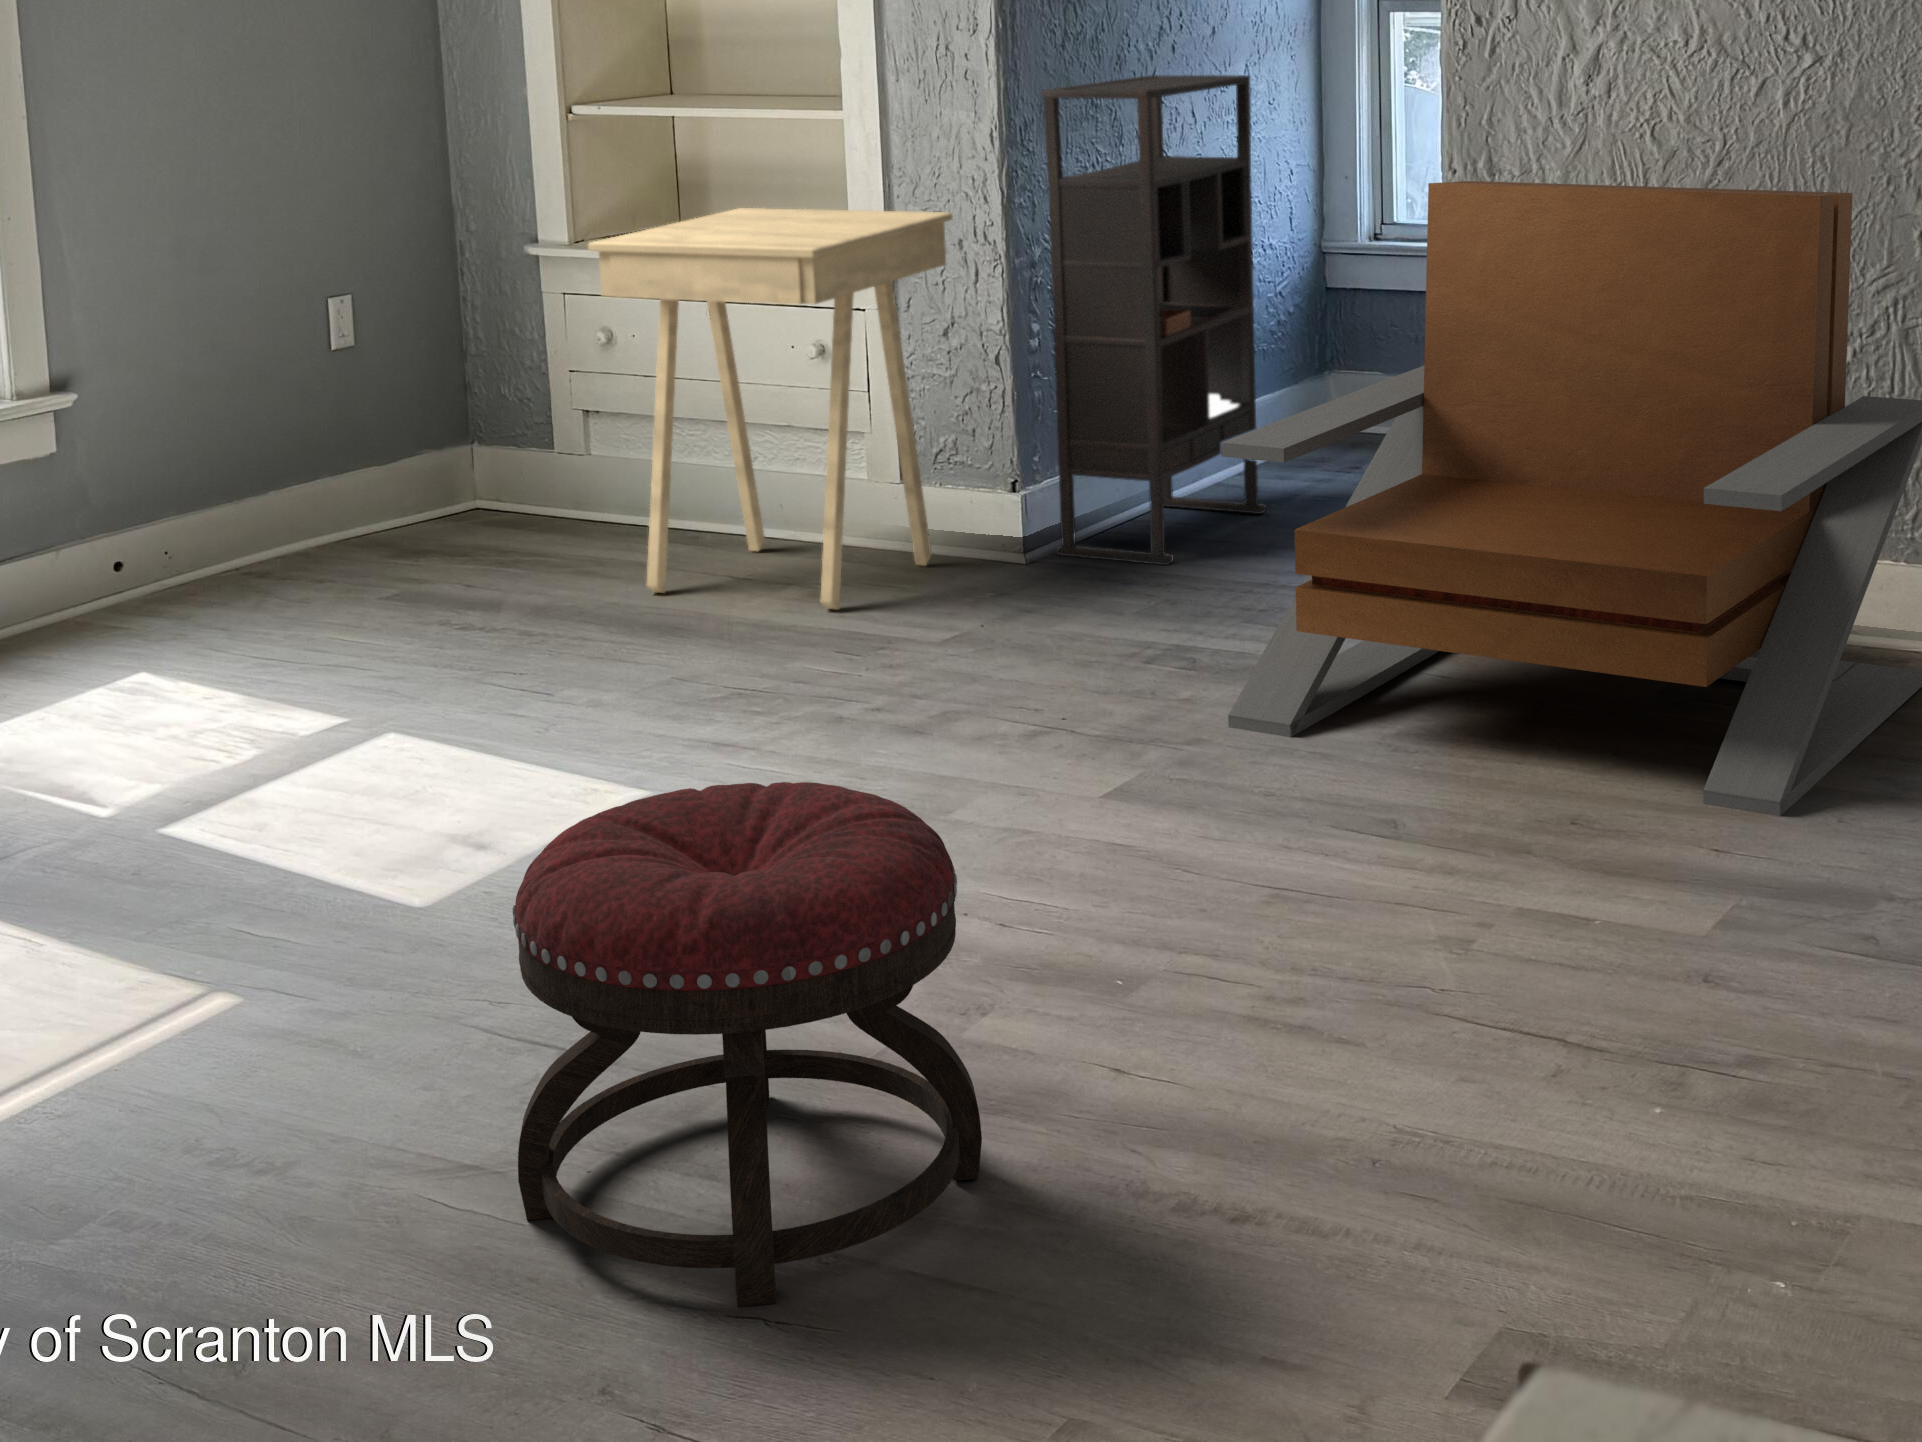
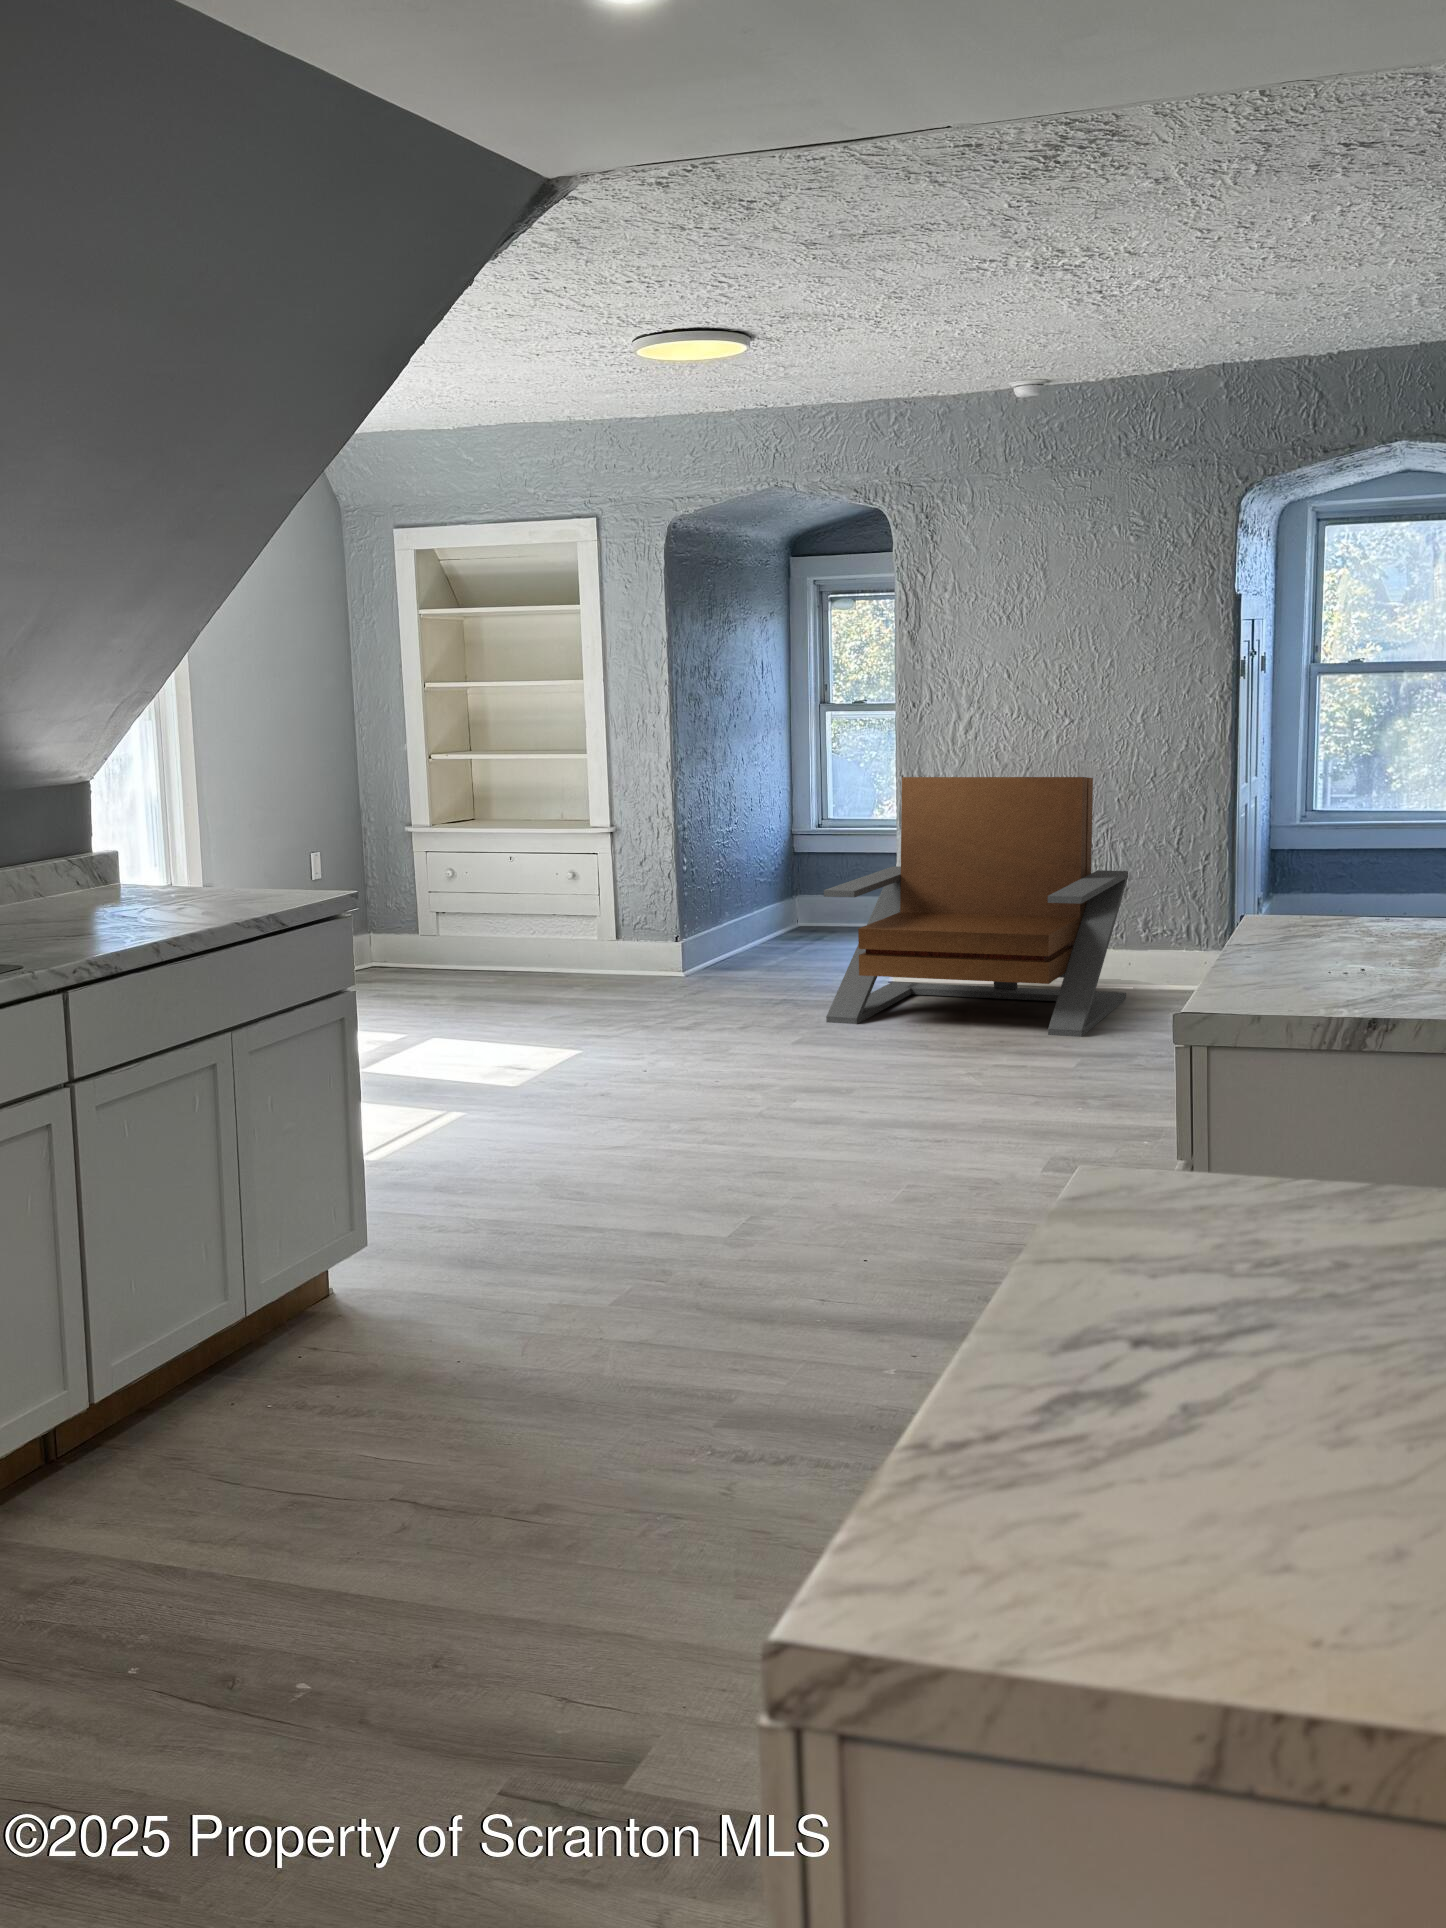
bookshelf: present [1041,75,1266,565] -> none [691,738,790,975]
side table: present [588,208,953,610] -> none [479,803,648,994]
ottoman: present [513,782,982,1307] -> none [645,984,823,1164]

